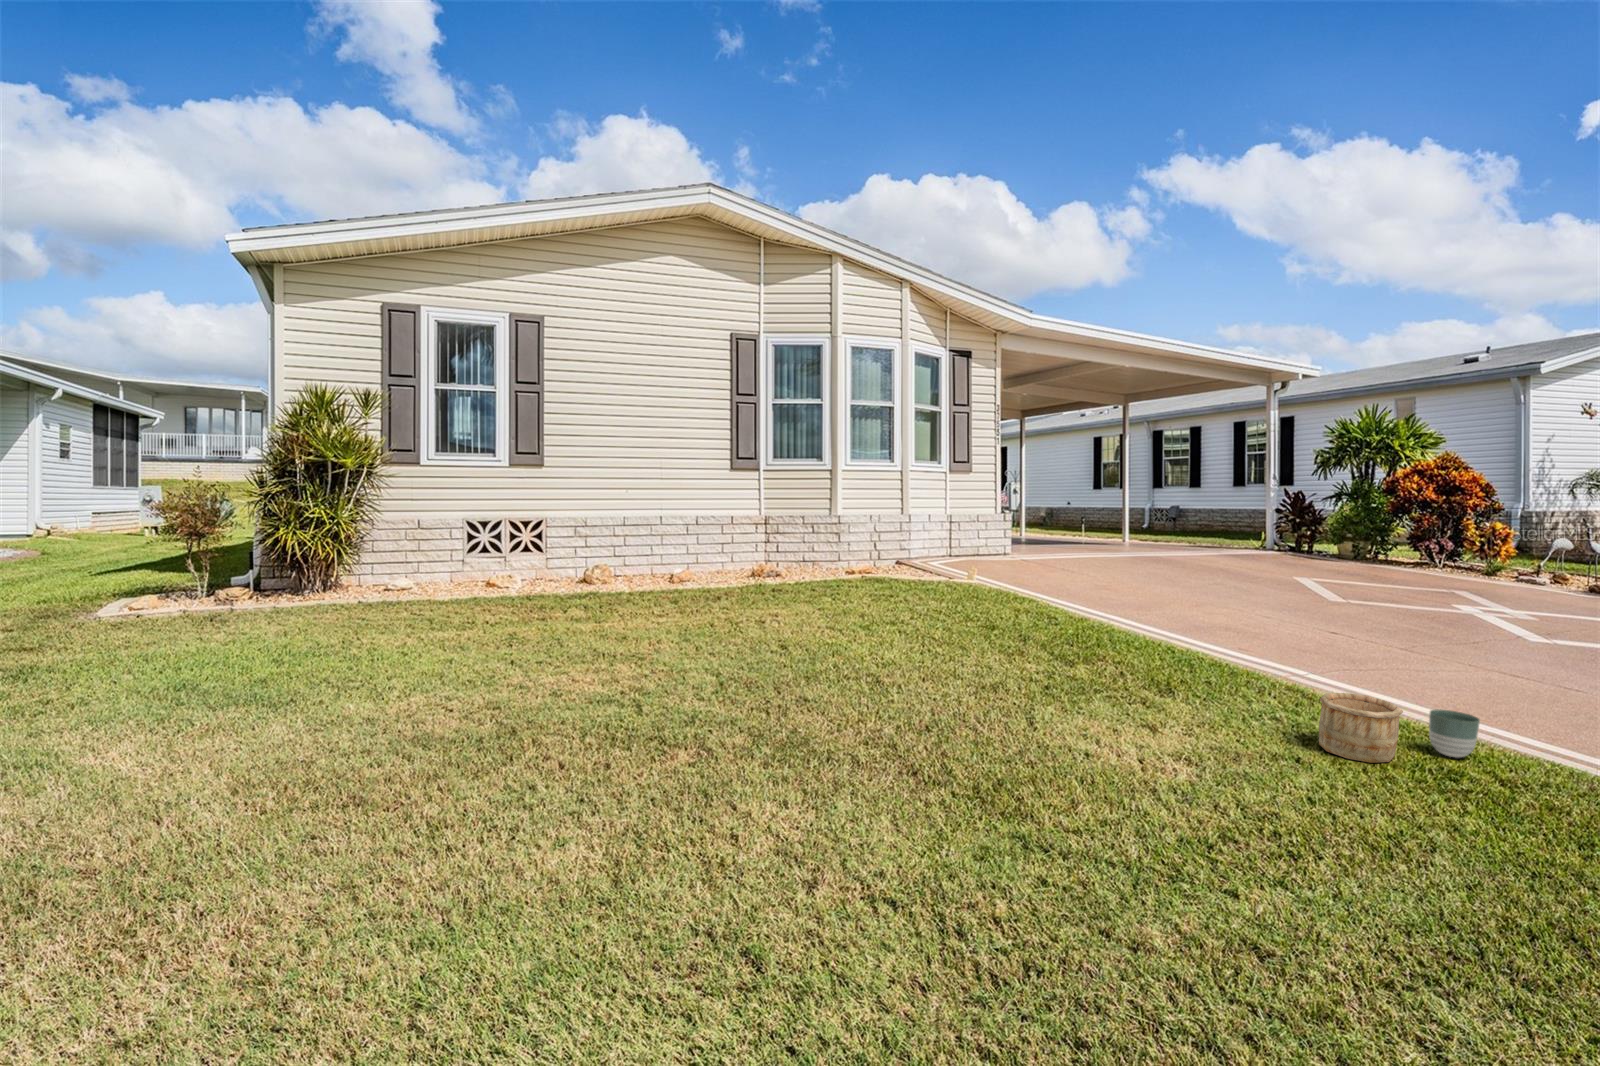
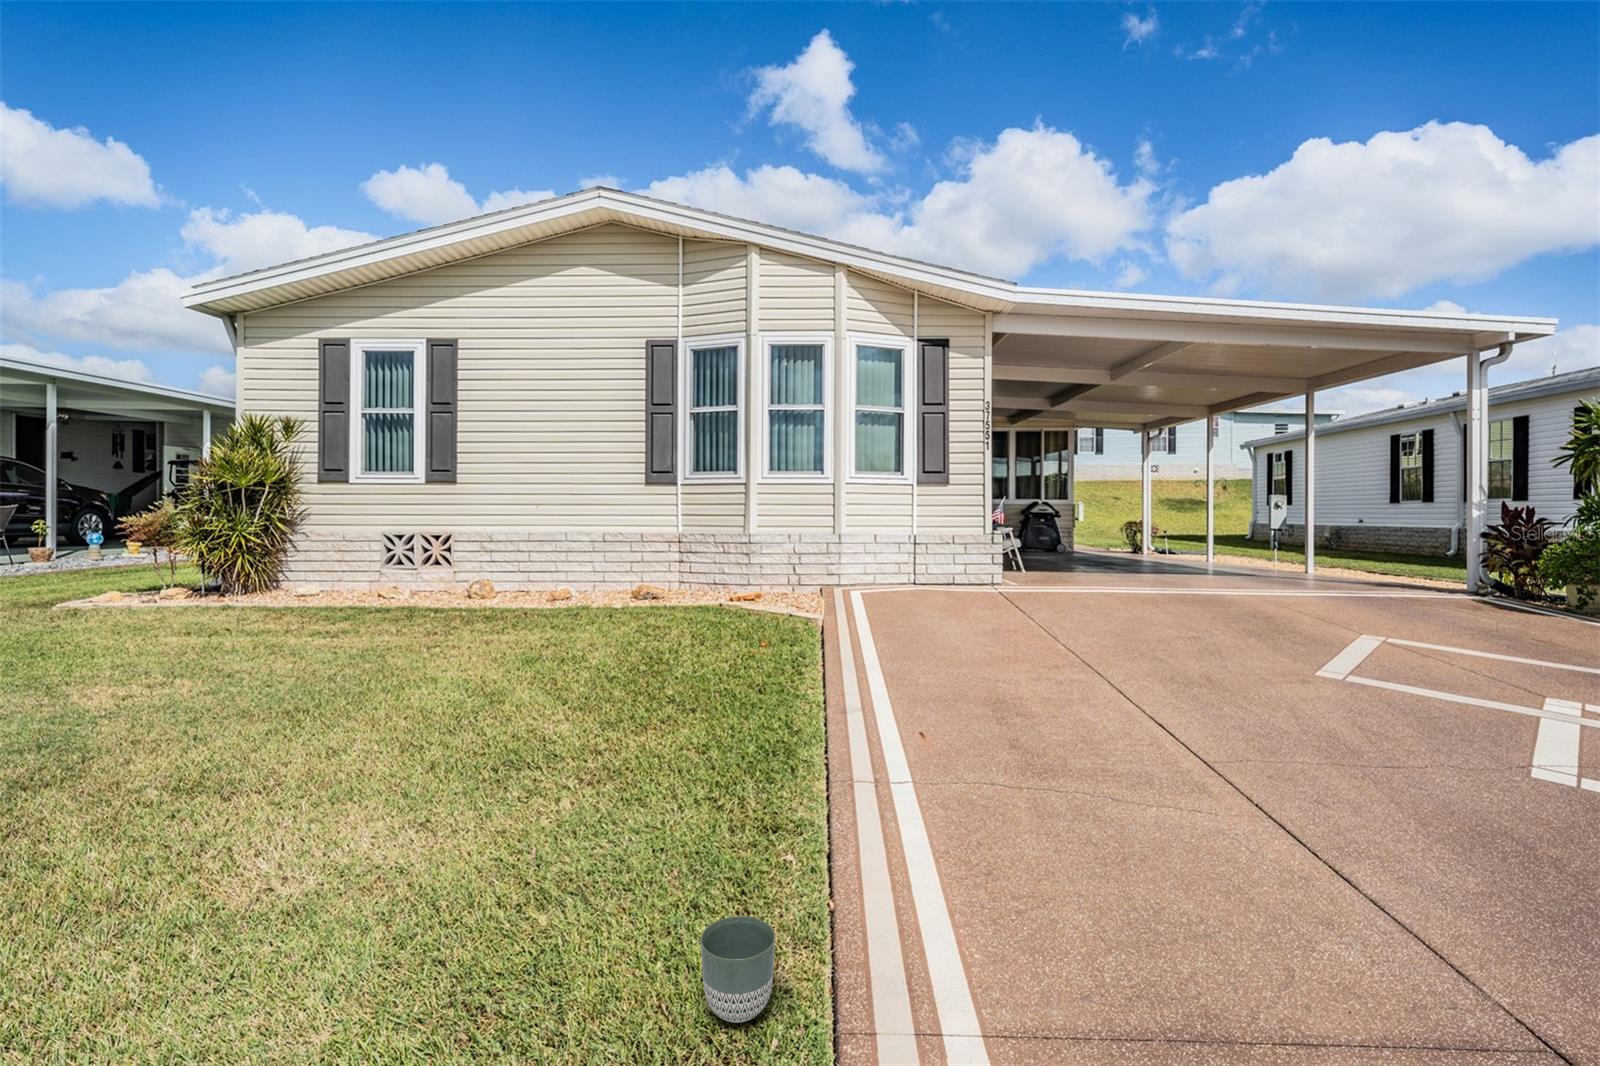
wooden bucket: present [1319,693,1403,763] -> none [531,851,655,1001]

